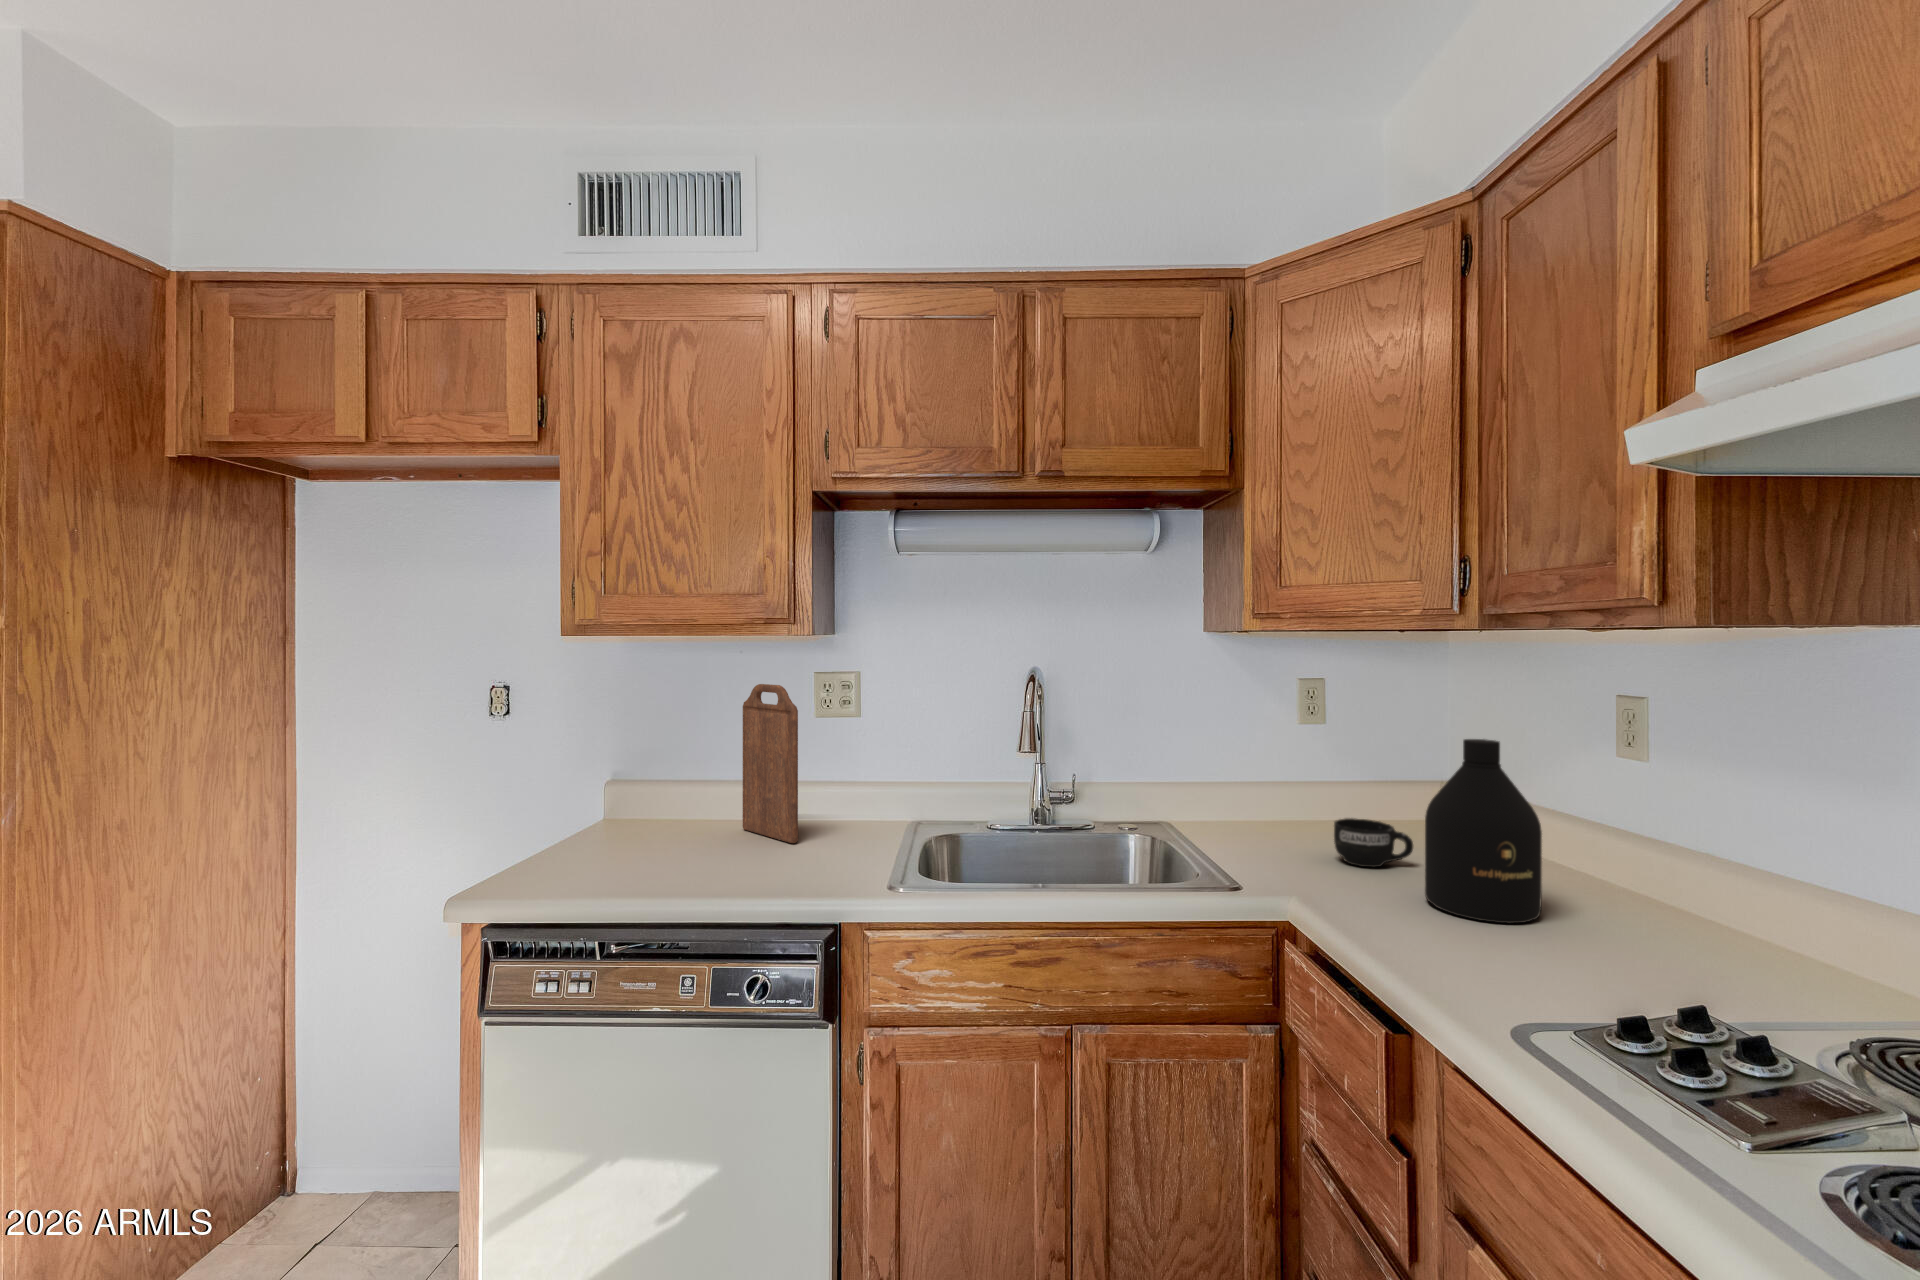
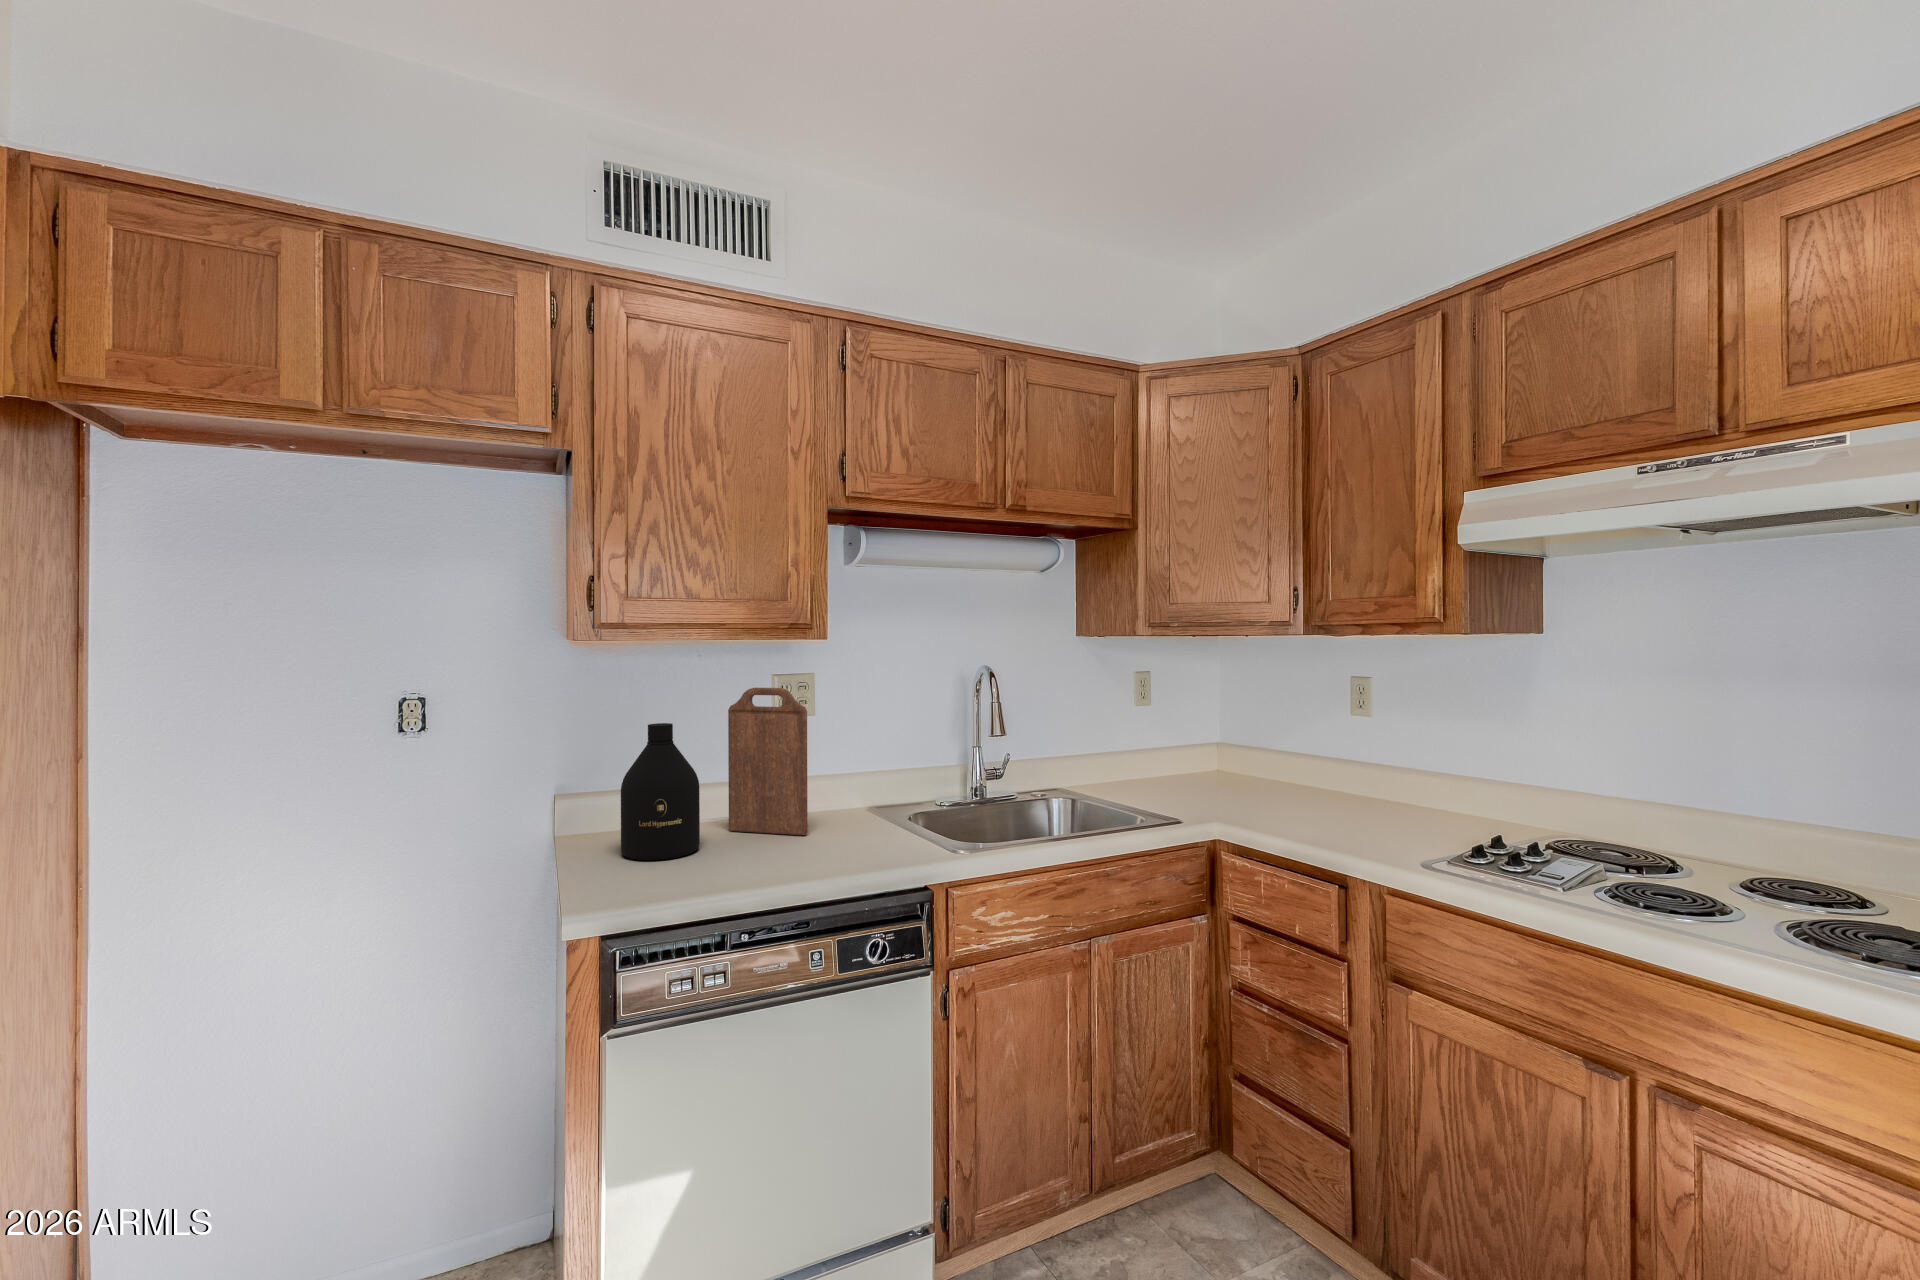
bottle: present [1425,739,1542,923] -> present [621,723,700,860]
mug: present [1334,818,1413,867] -> none [1200,768,1249,800]

